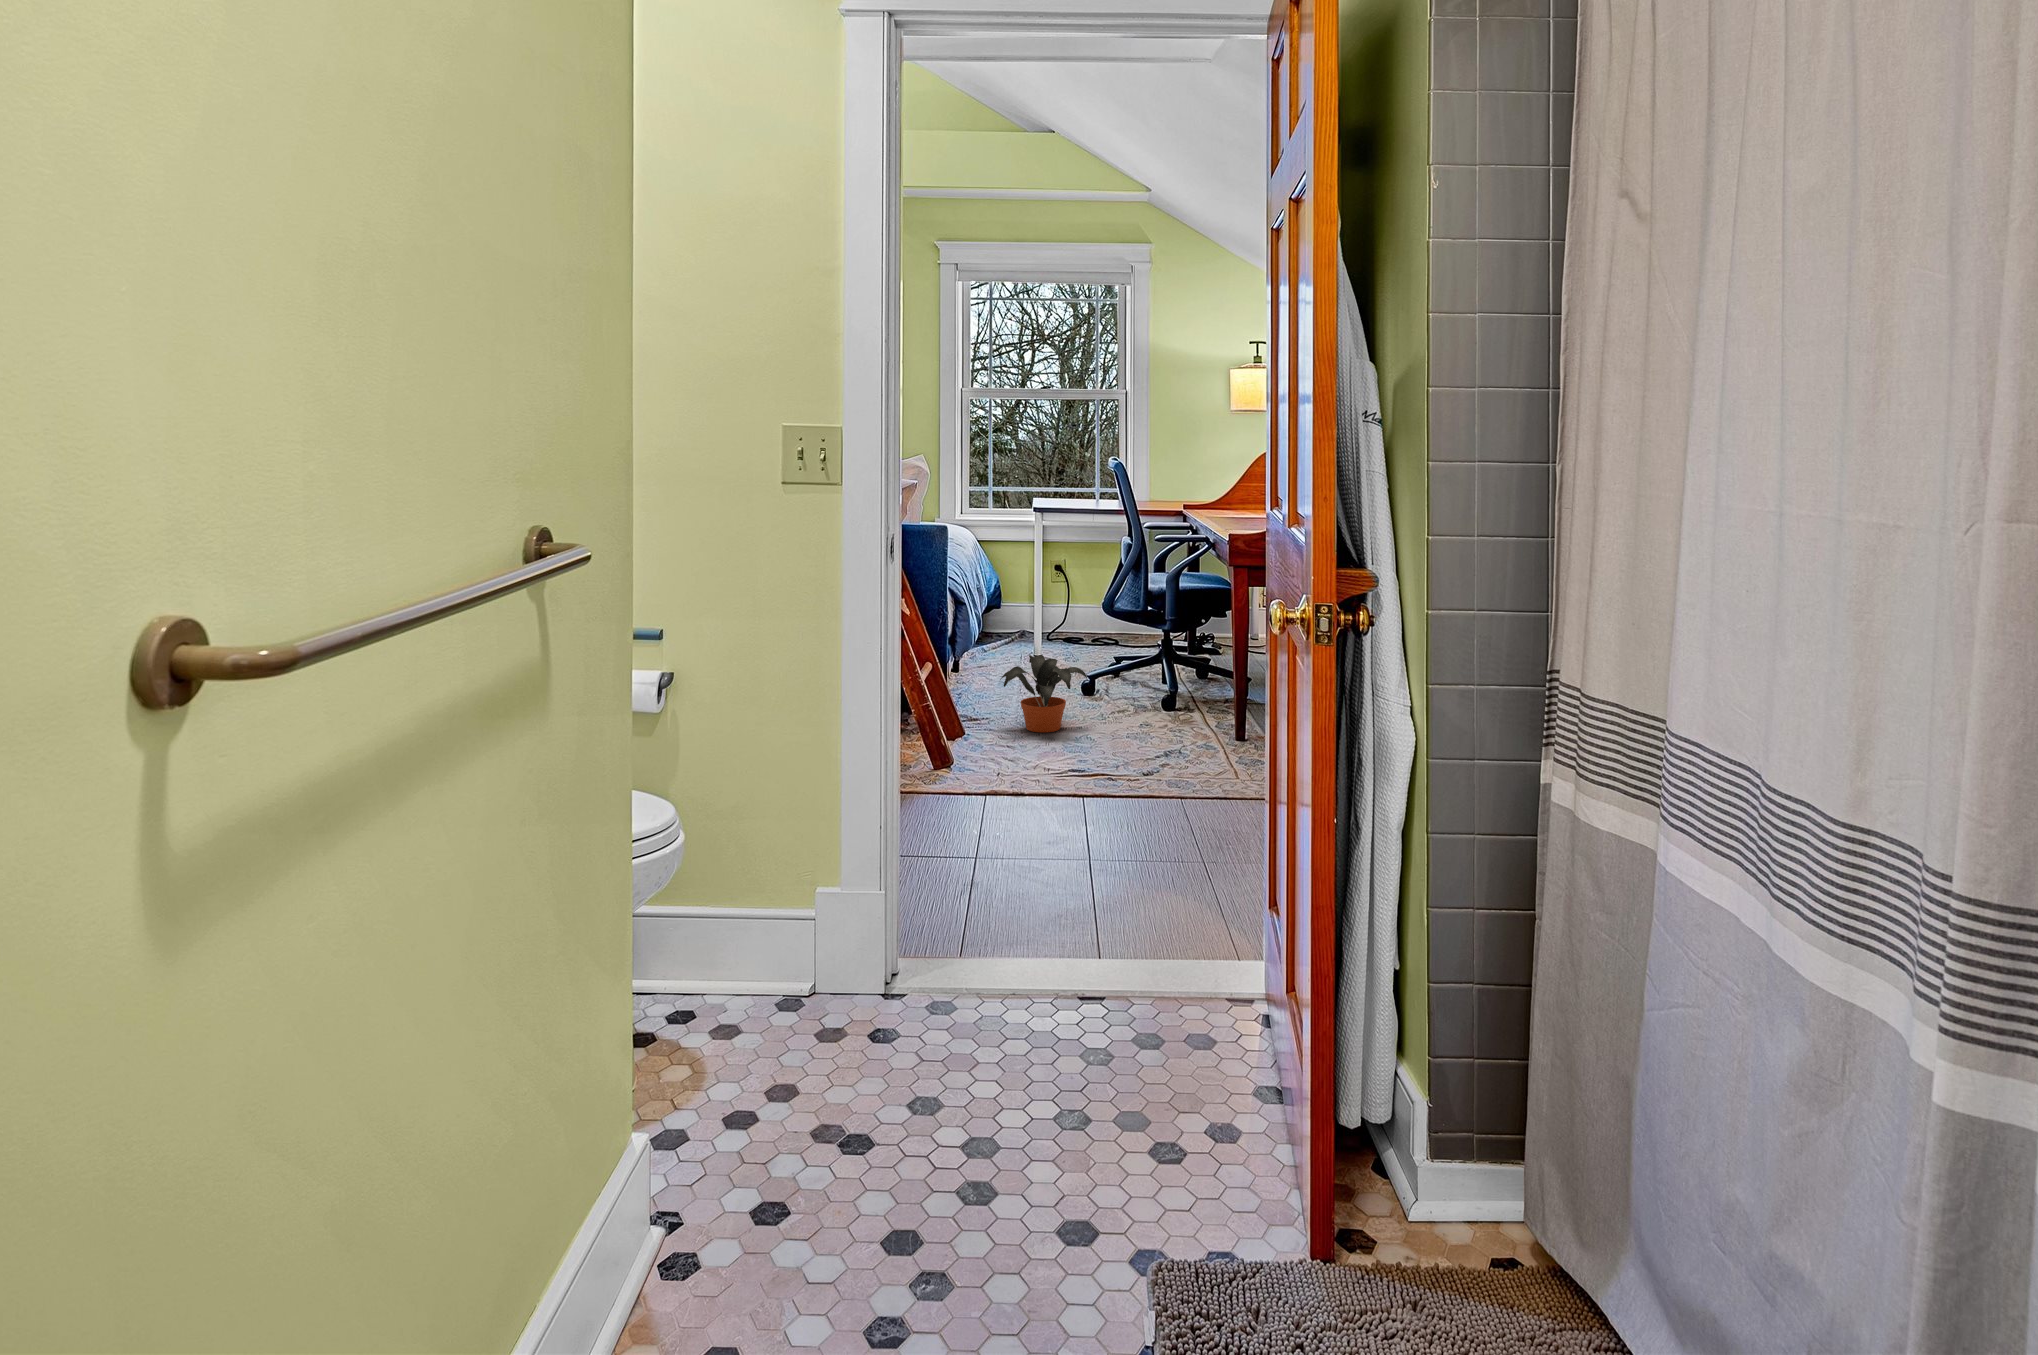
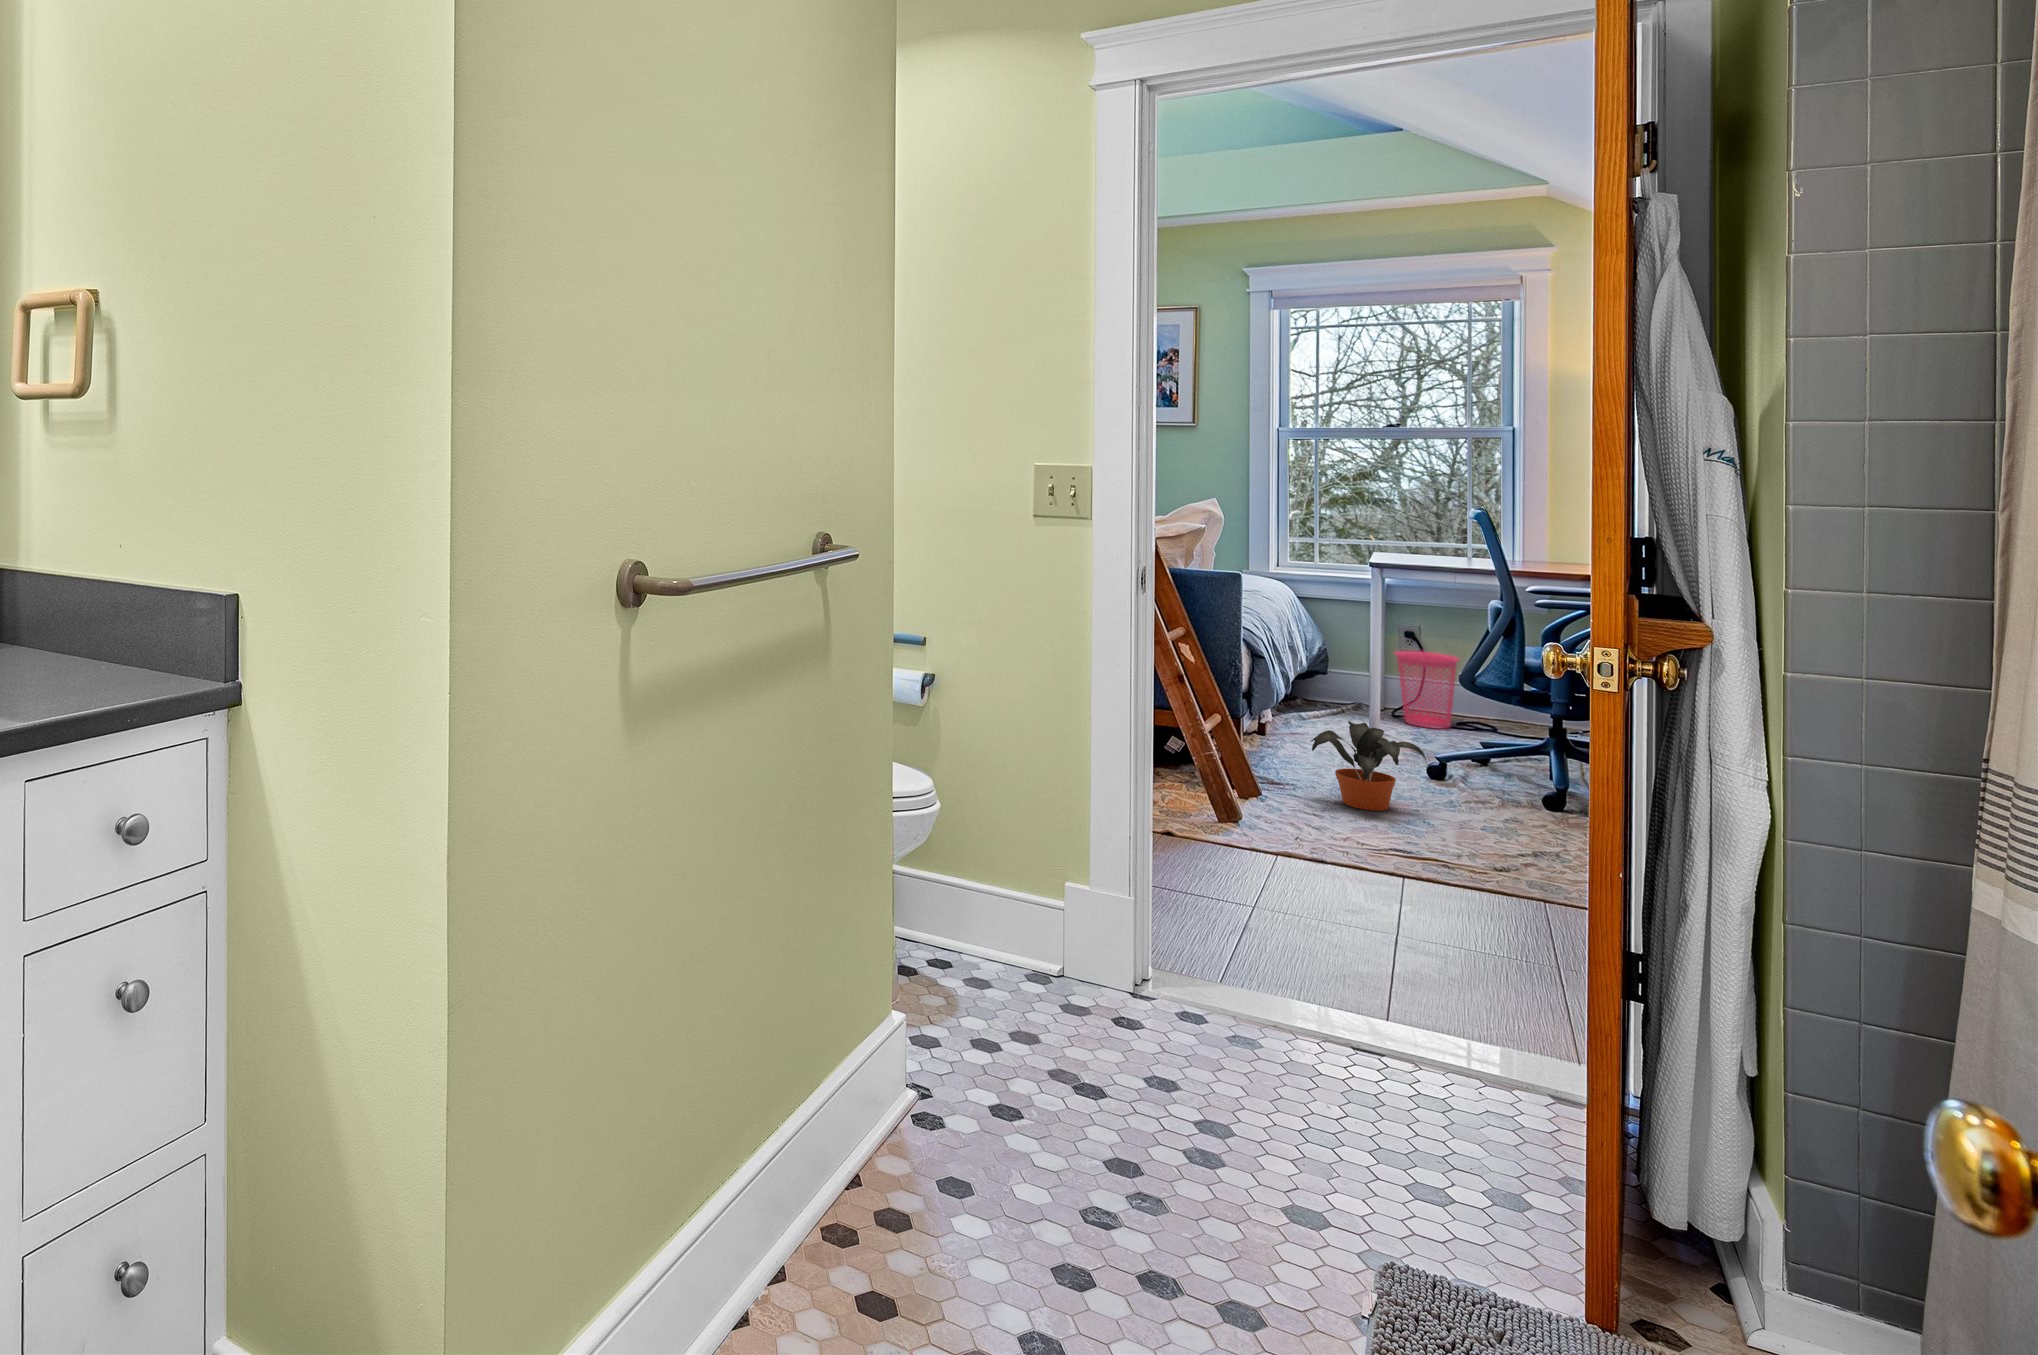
waste basket: none [1048,584,1094,648] -> present [1394,651,1459,729]

